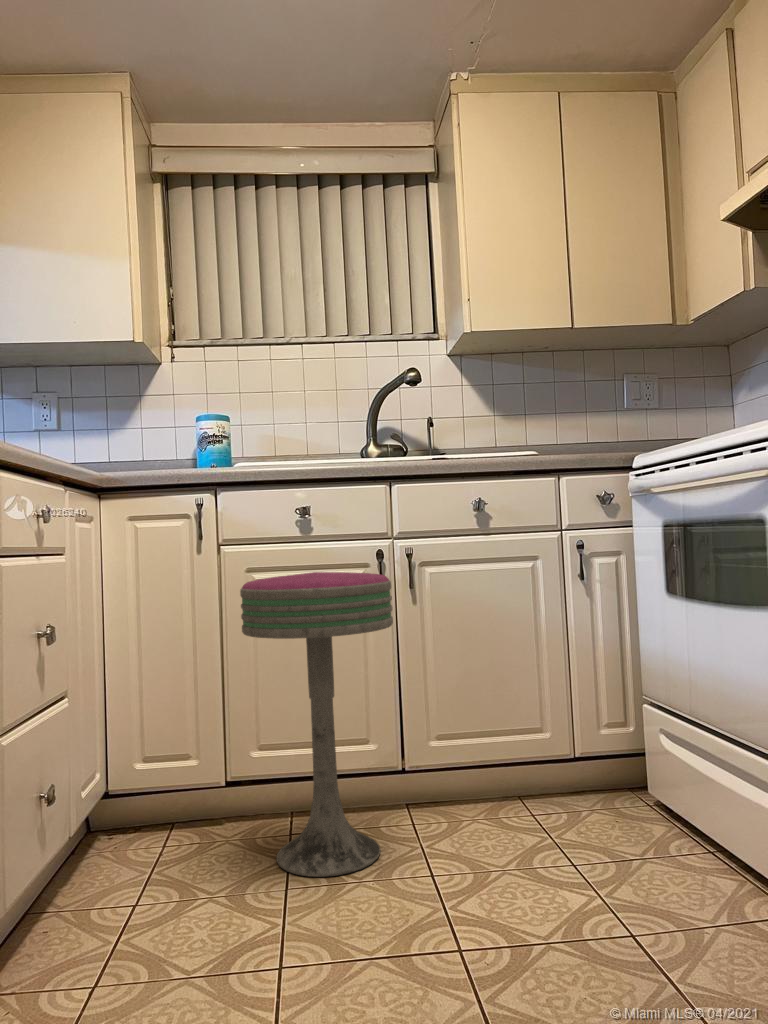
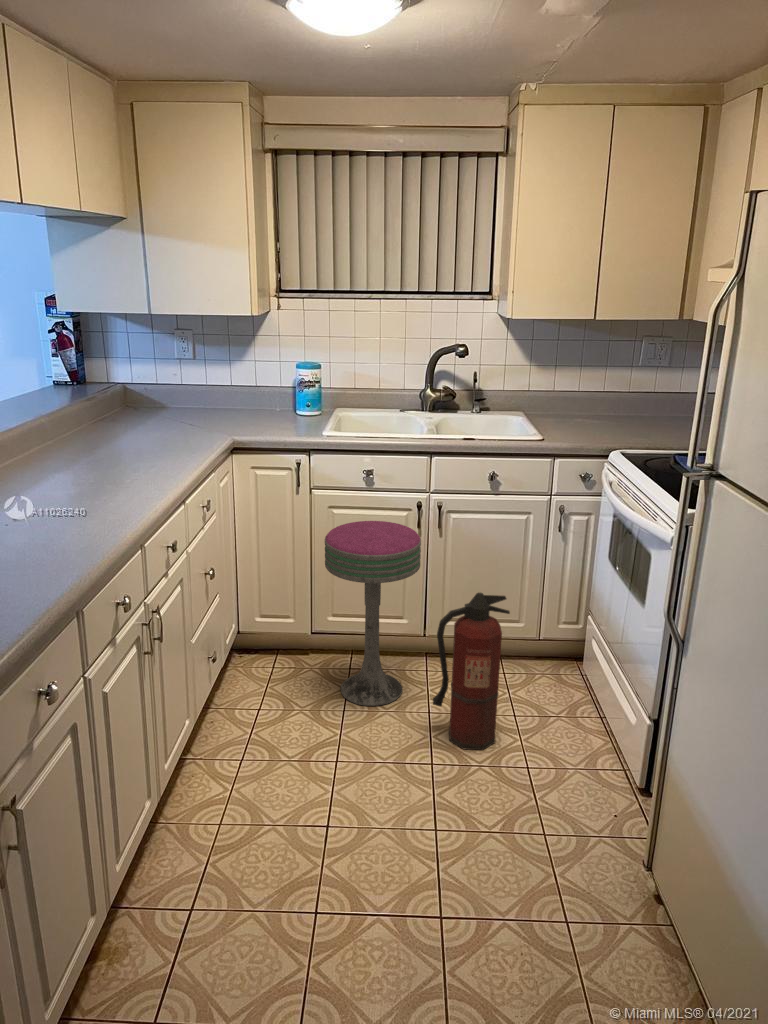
fire extinguisher: none [438,621,561,919] -> present [433,593,510,750]

